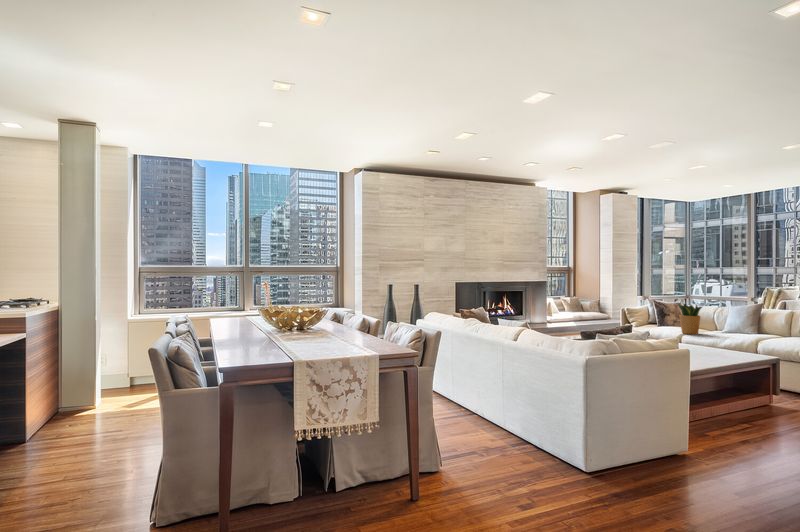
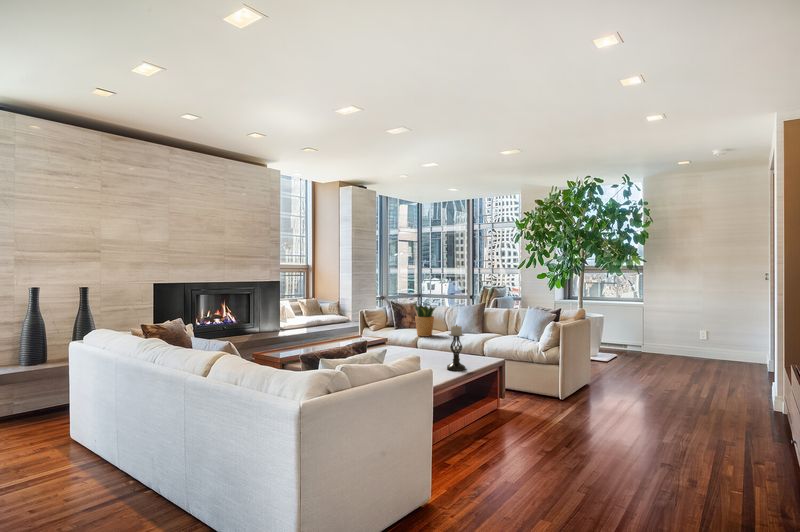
candle holder: none [707,322,727,362] -> present [447,325,466,371]

